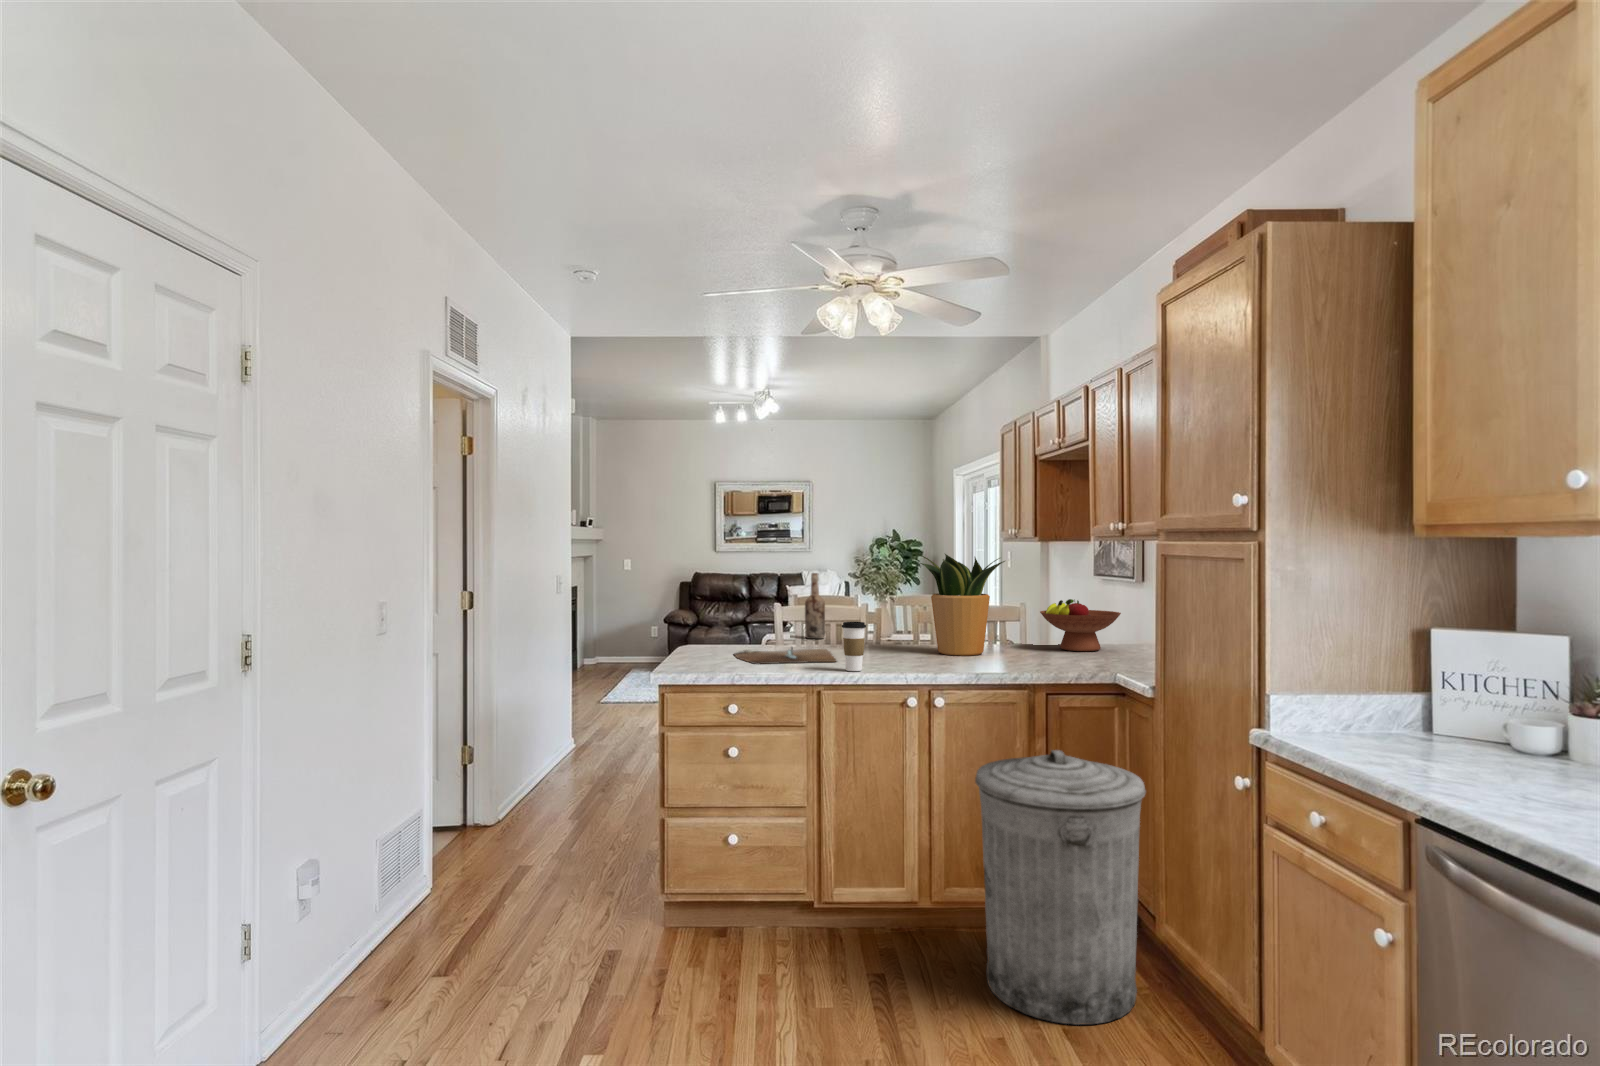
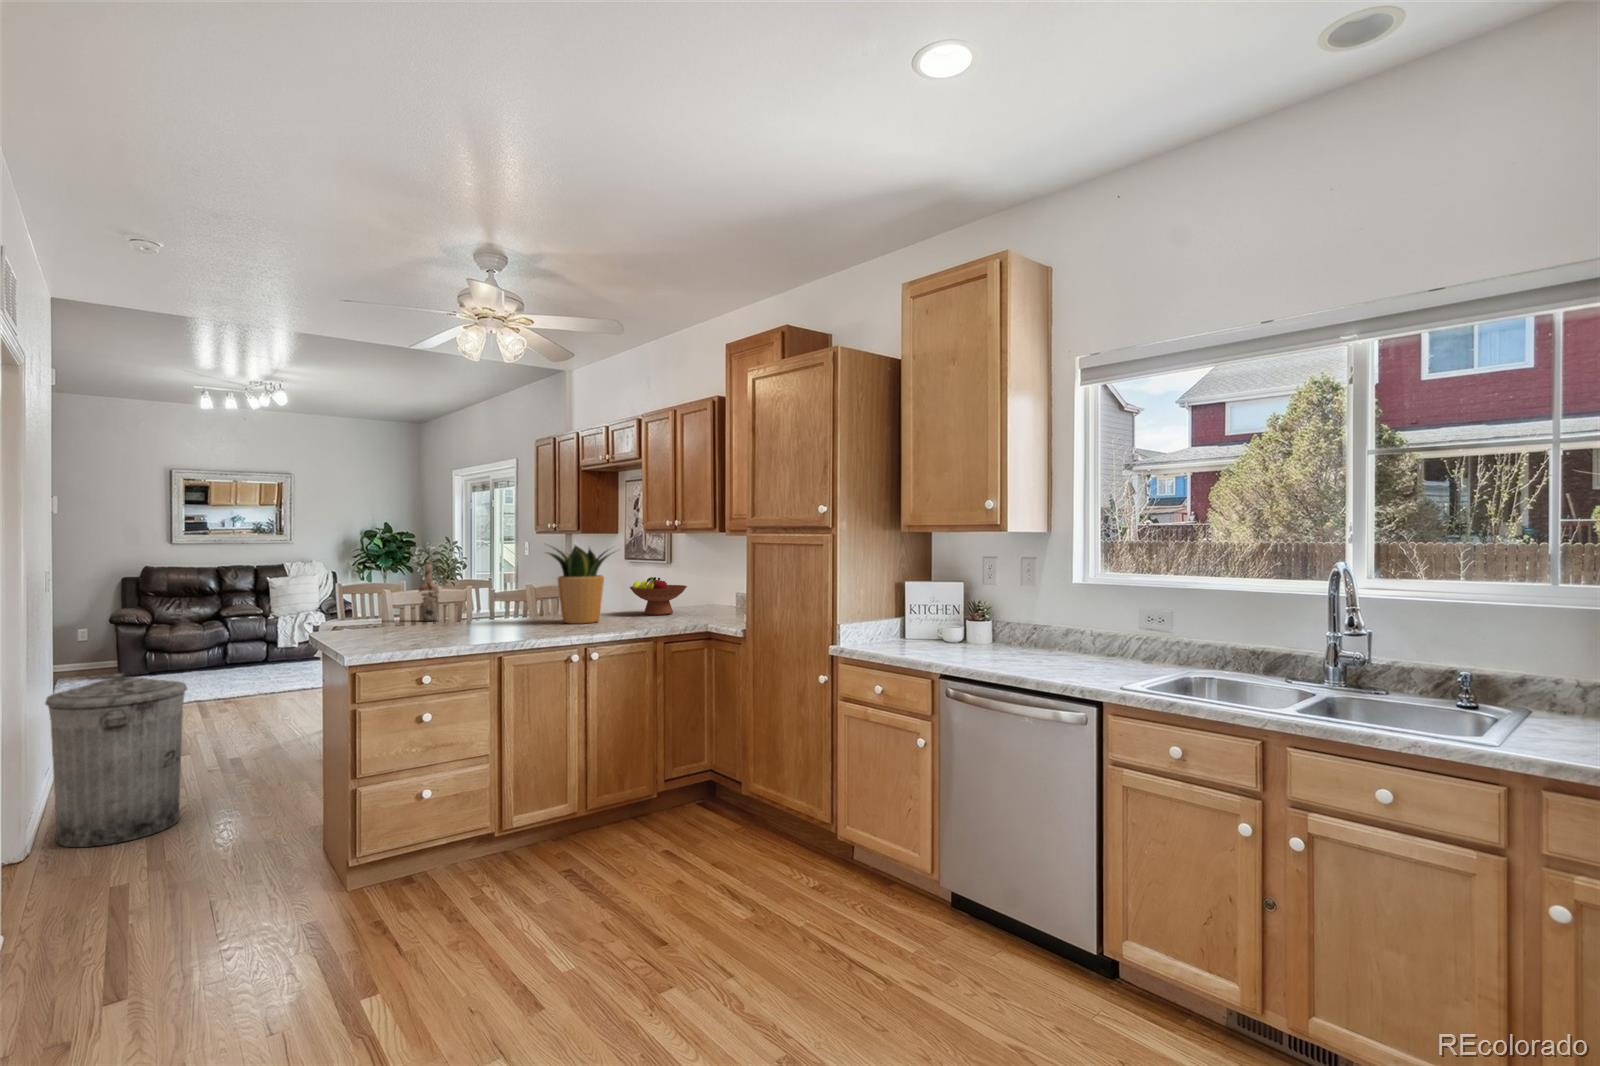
coffee cup: present [842,622,866,671] -> none [520,600,541,639]
cutting board: present [734,647,836,664] -> none [388,625,500,642]
trash can: present [975,750,1146,1025] -> present [45,673,187,847]

